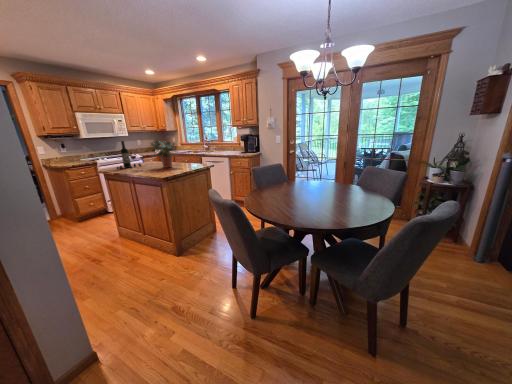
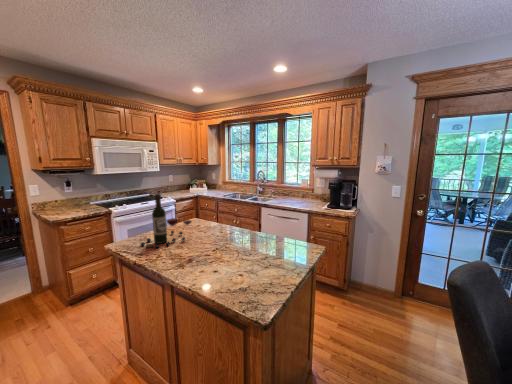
potted plant: present [151,141,178,168] -> none [210,198,266,253]

